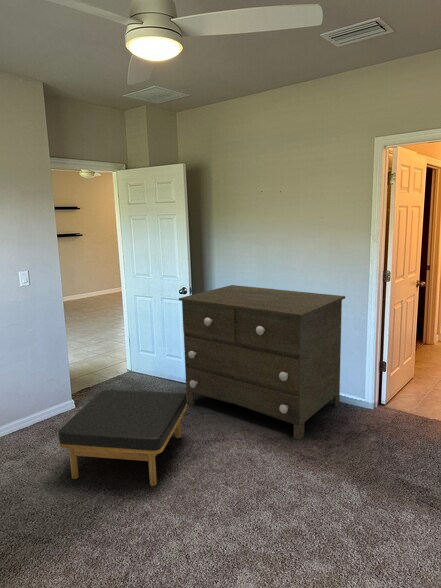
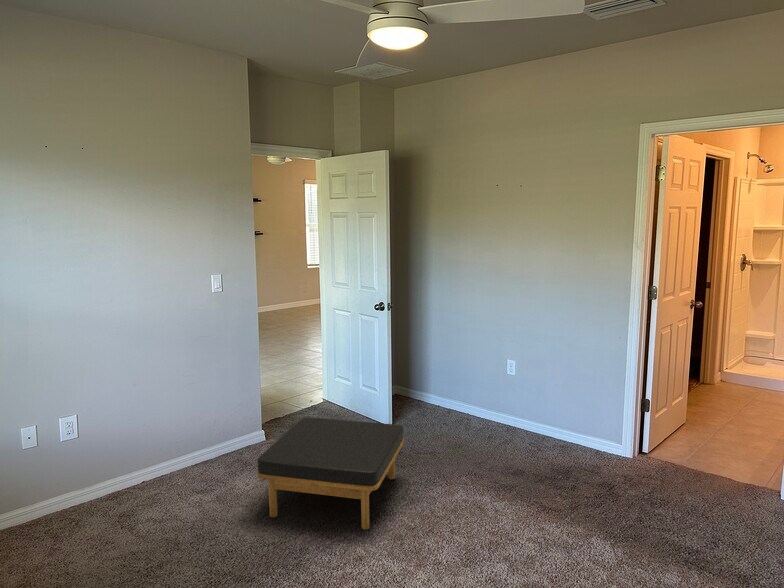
dresser: present [179,285,345,440] -> none [395,299,600,488]

